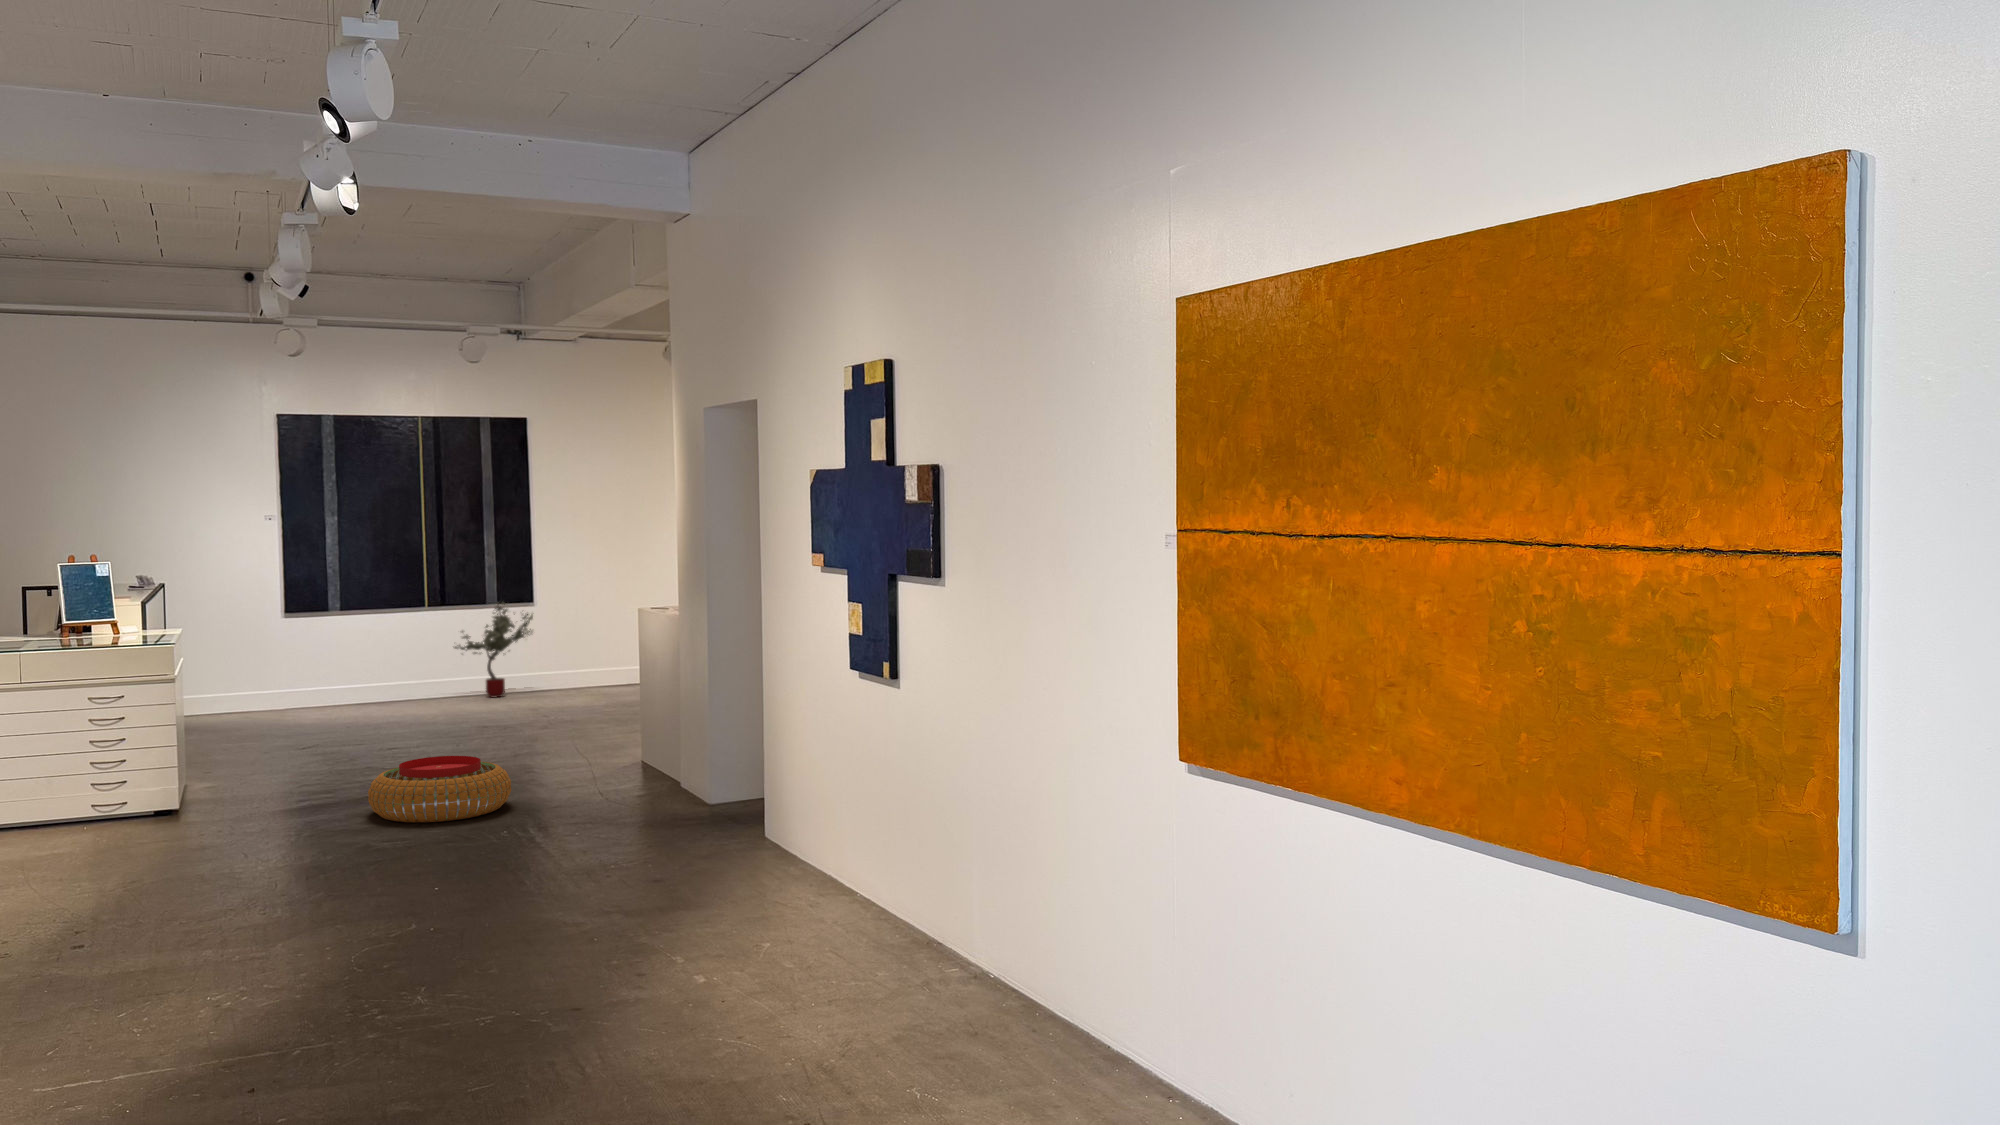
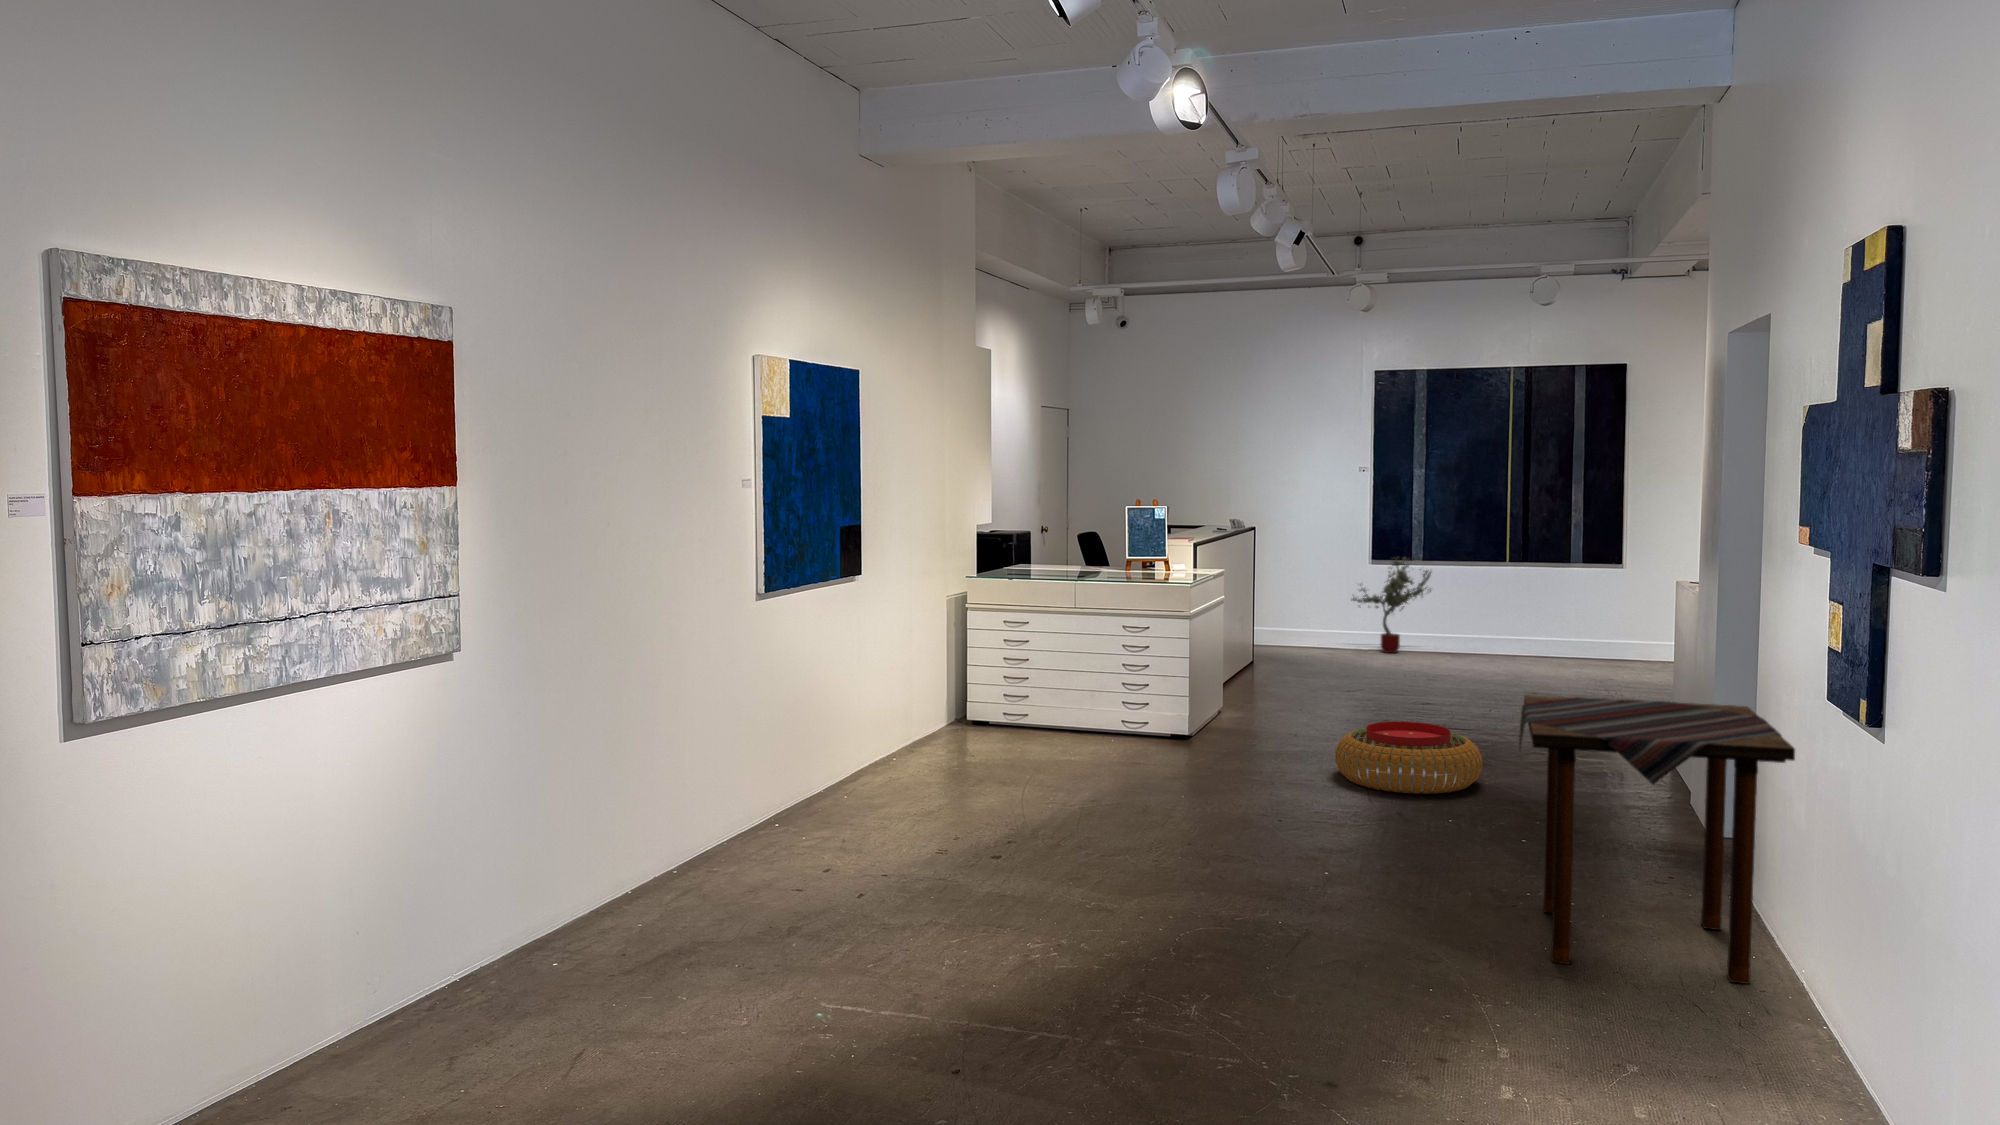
potted tree: present [455,602,533,698] -> present [1351,557,1431,653]
side table: none [609,691,824,906] -> present [1519,695,1795,984]

